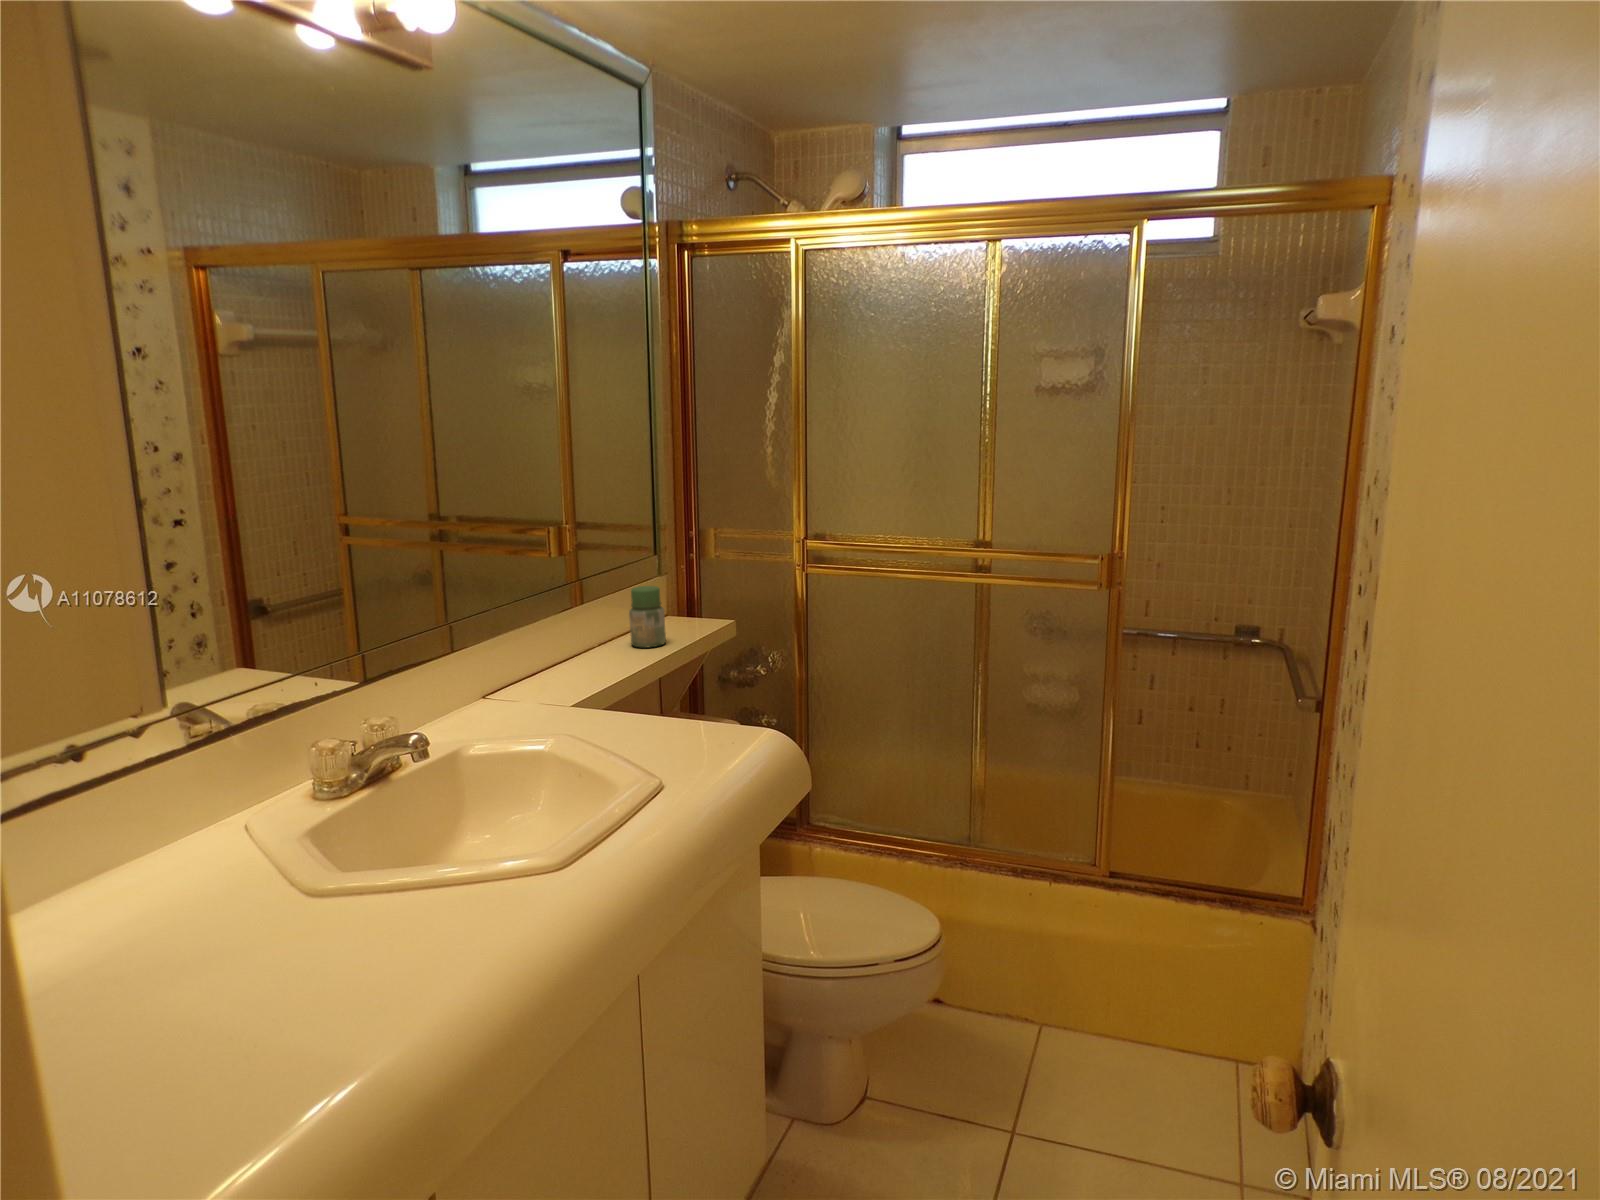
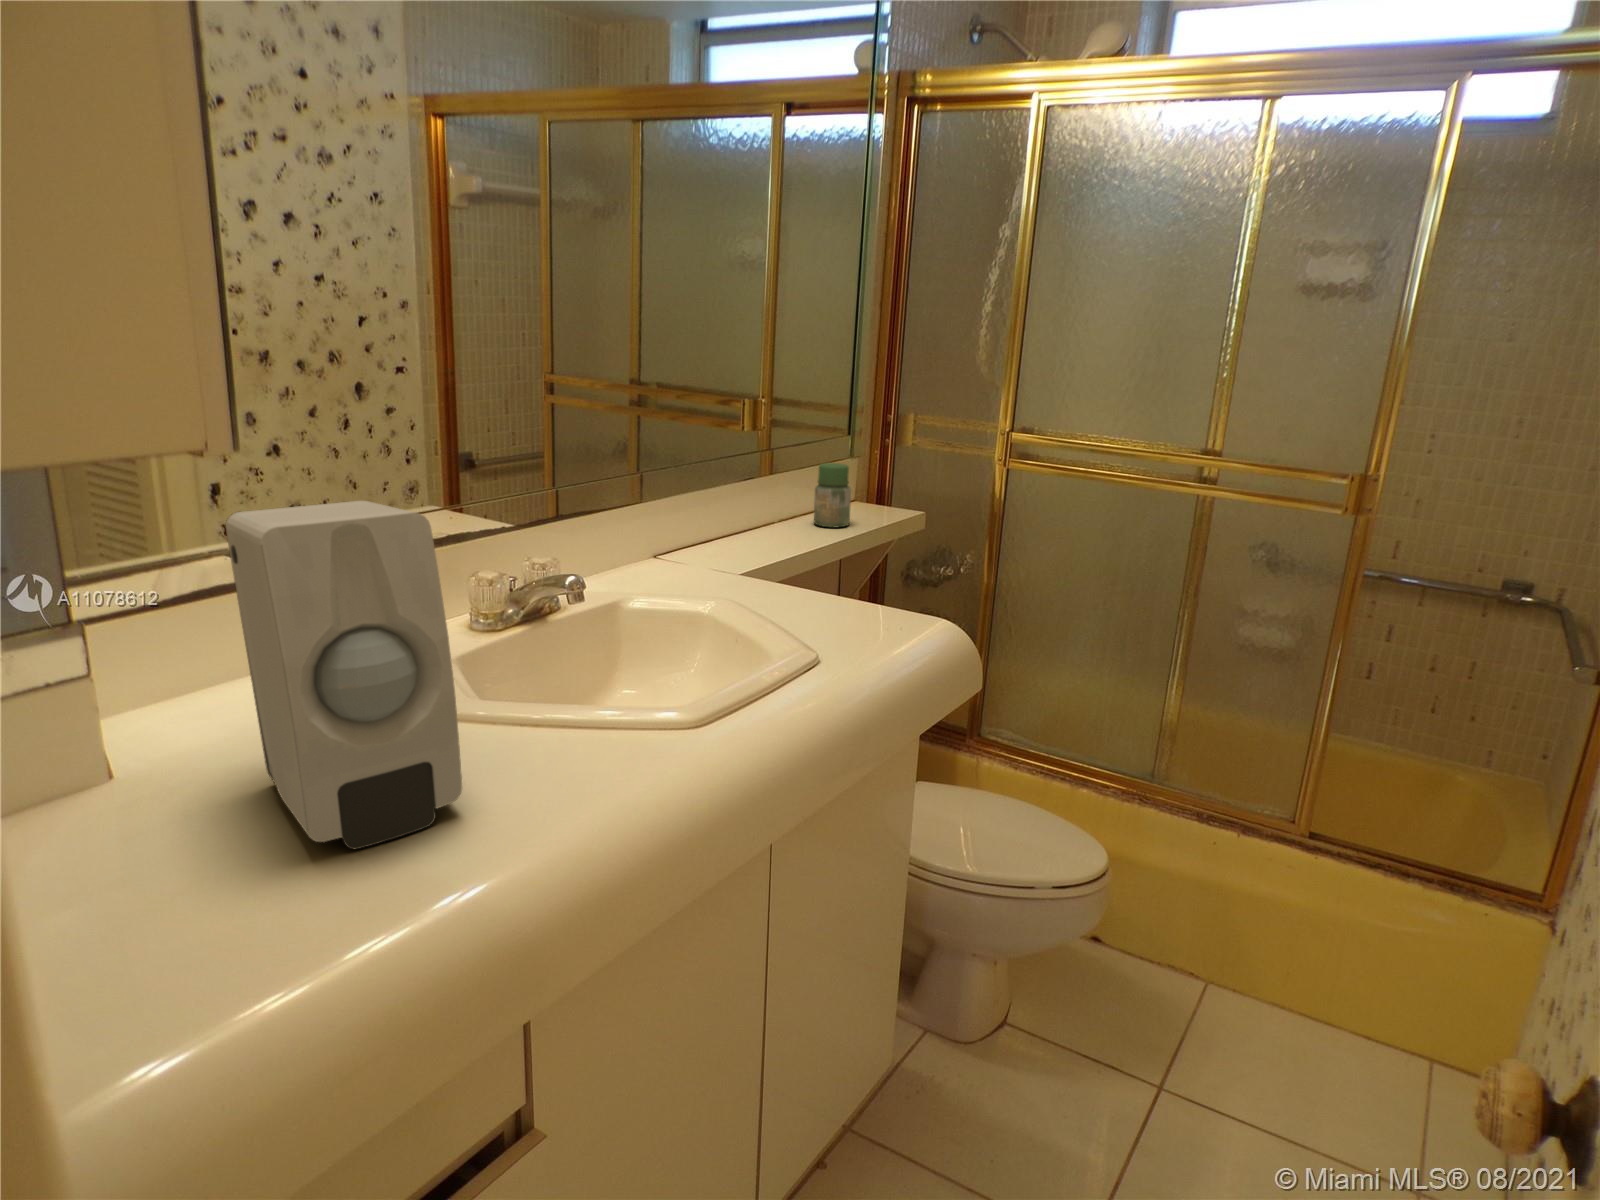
soap dispenser: none [108,701,361,1024] -> present [226,501,462,849]

